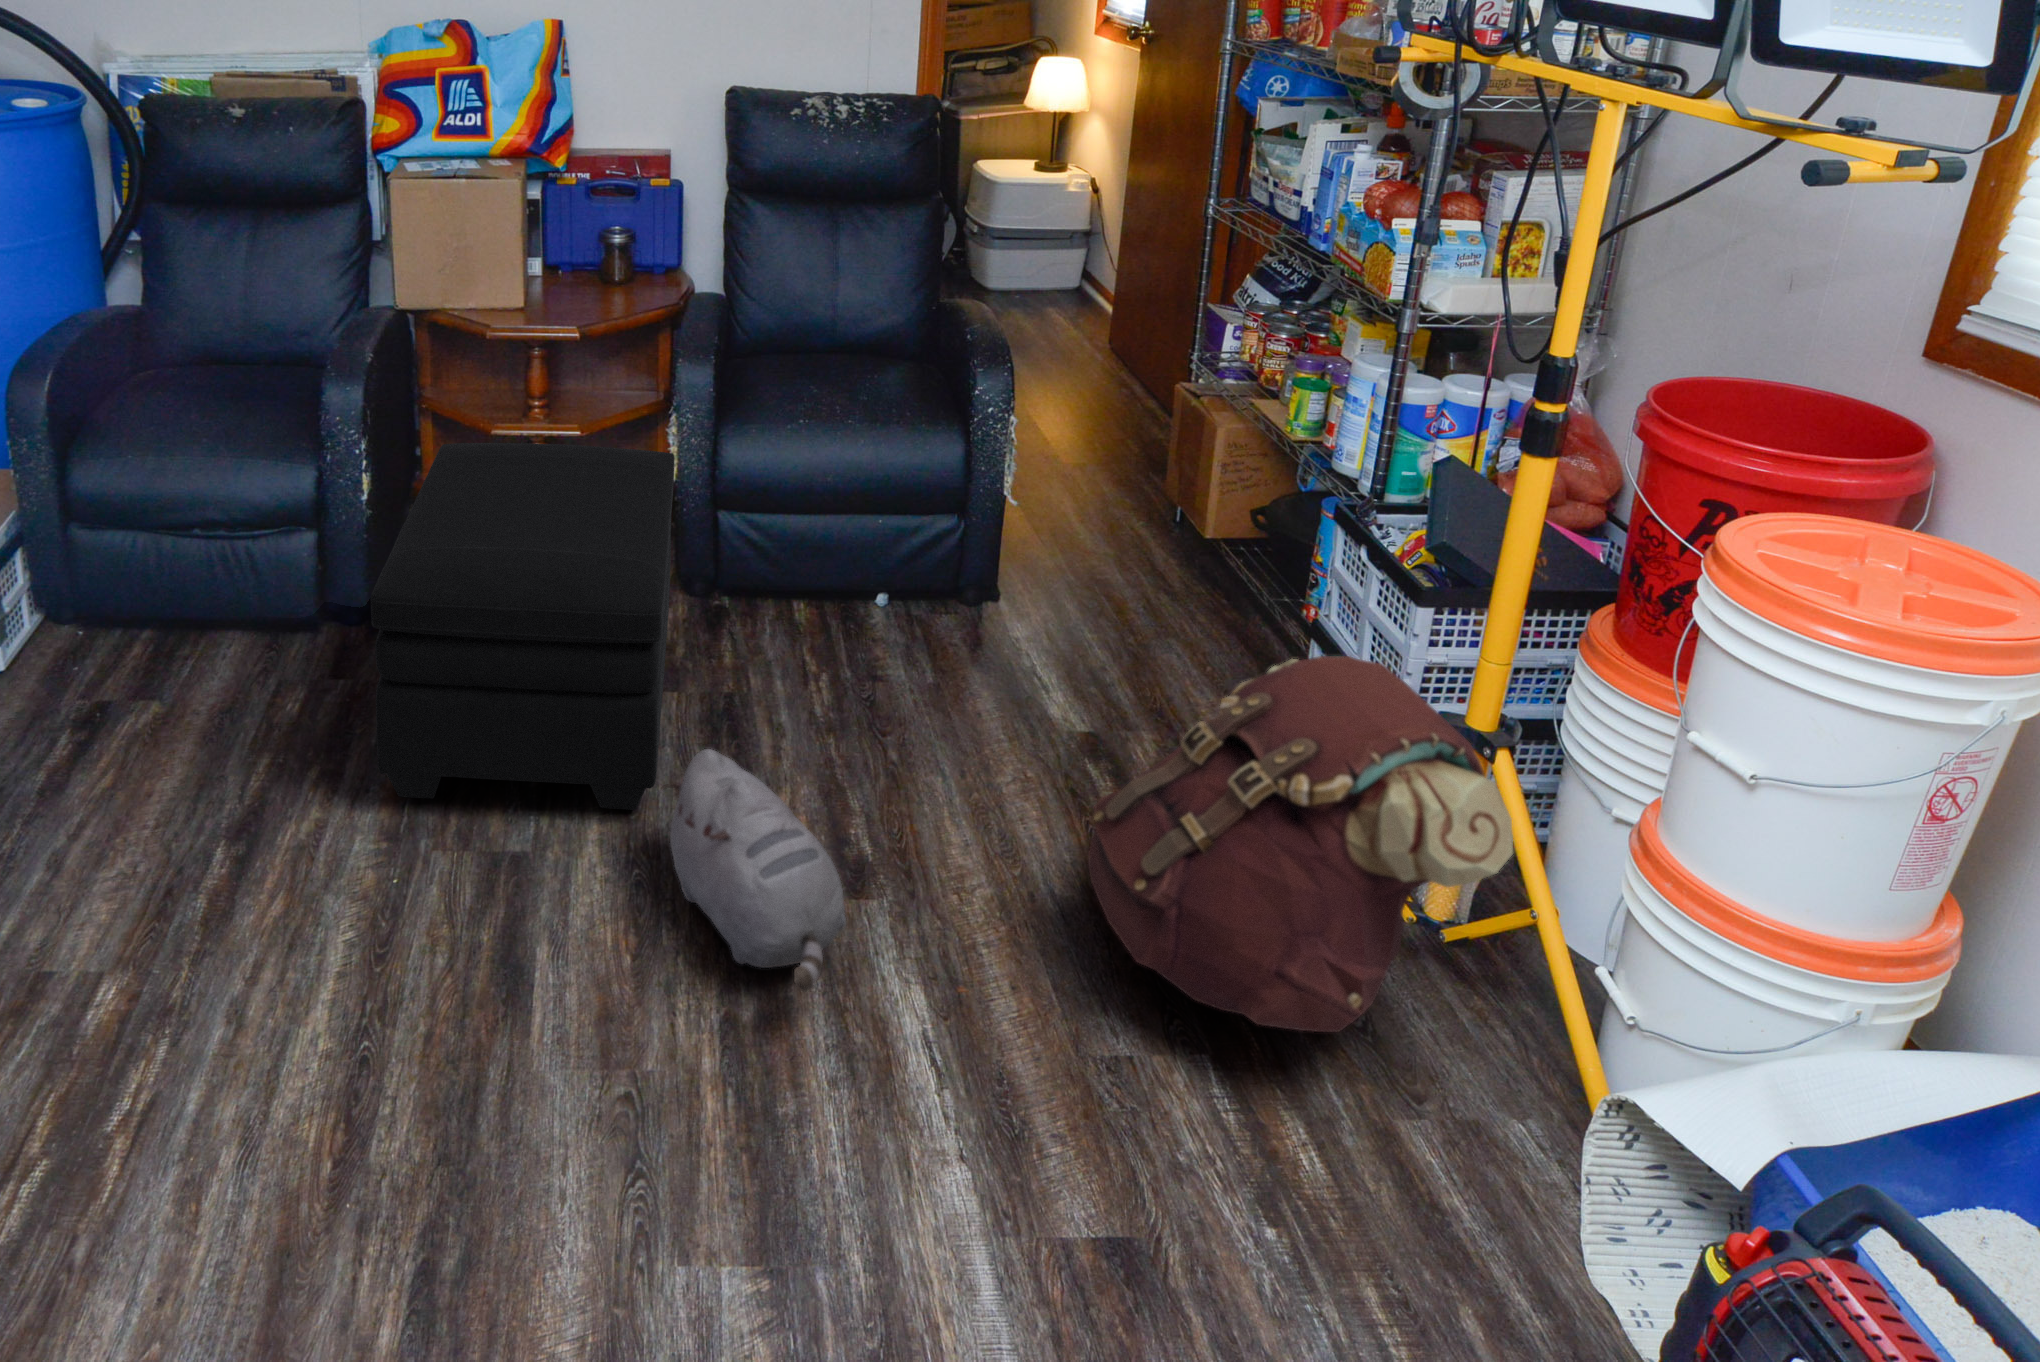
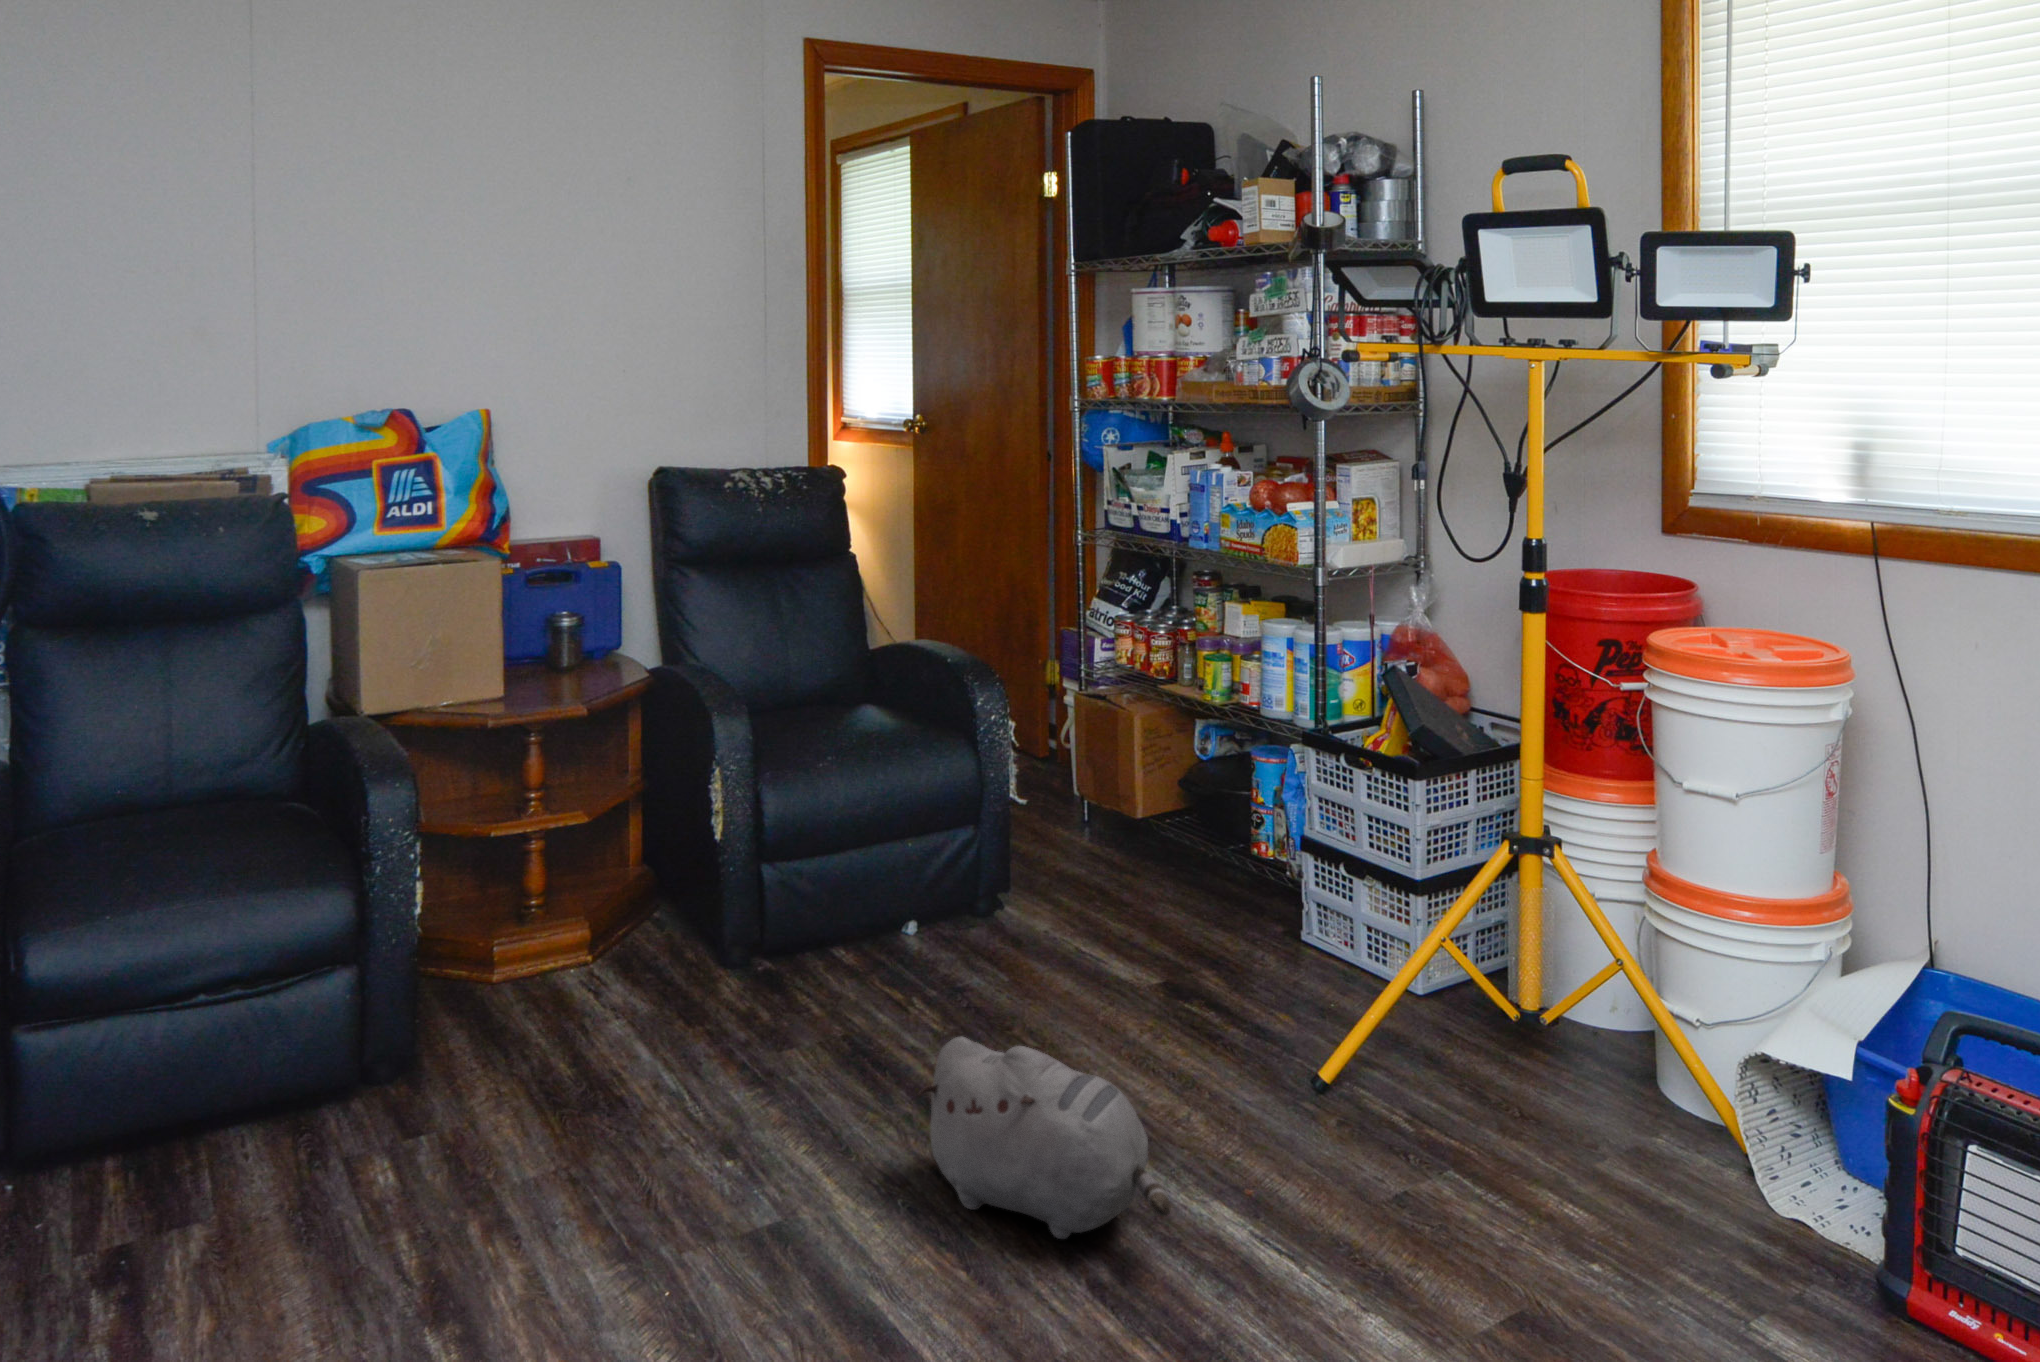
ottoman: present [371,443,674,810] -> none [490,806,880,1218]
backpack: present [1088,656,1513,1032] -> none [1278,808,1597,1128]

